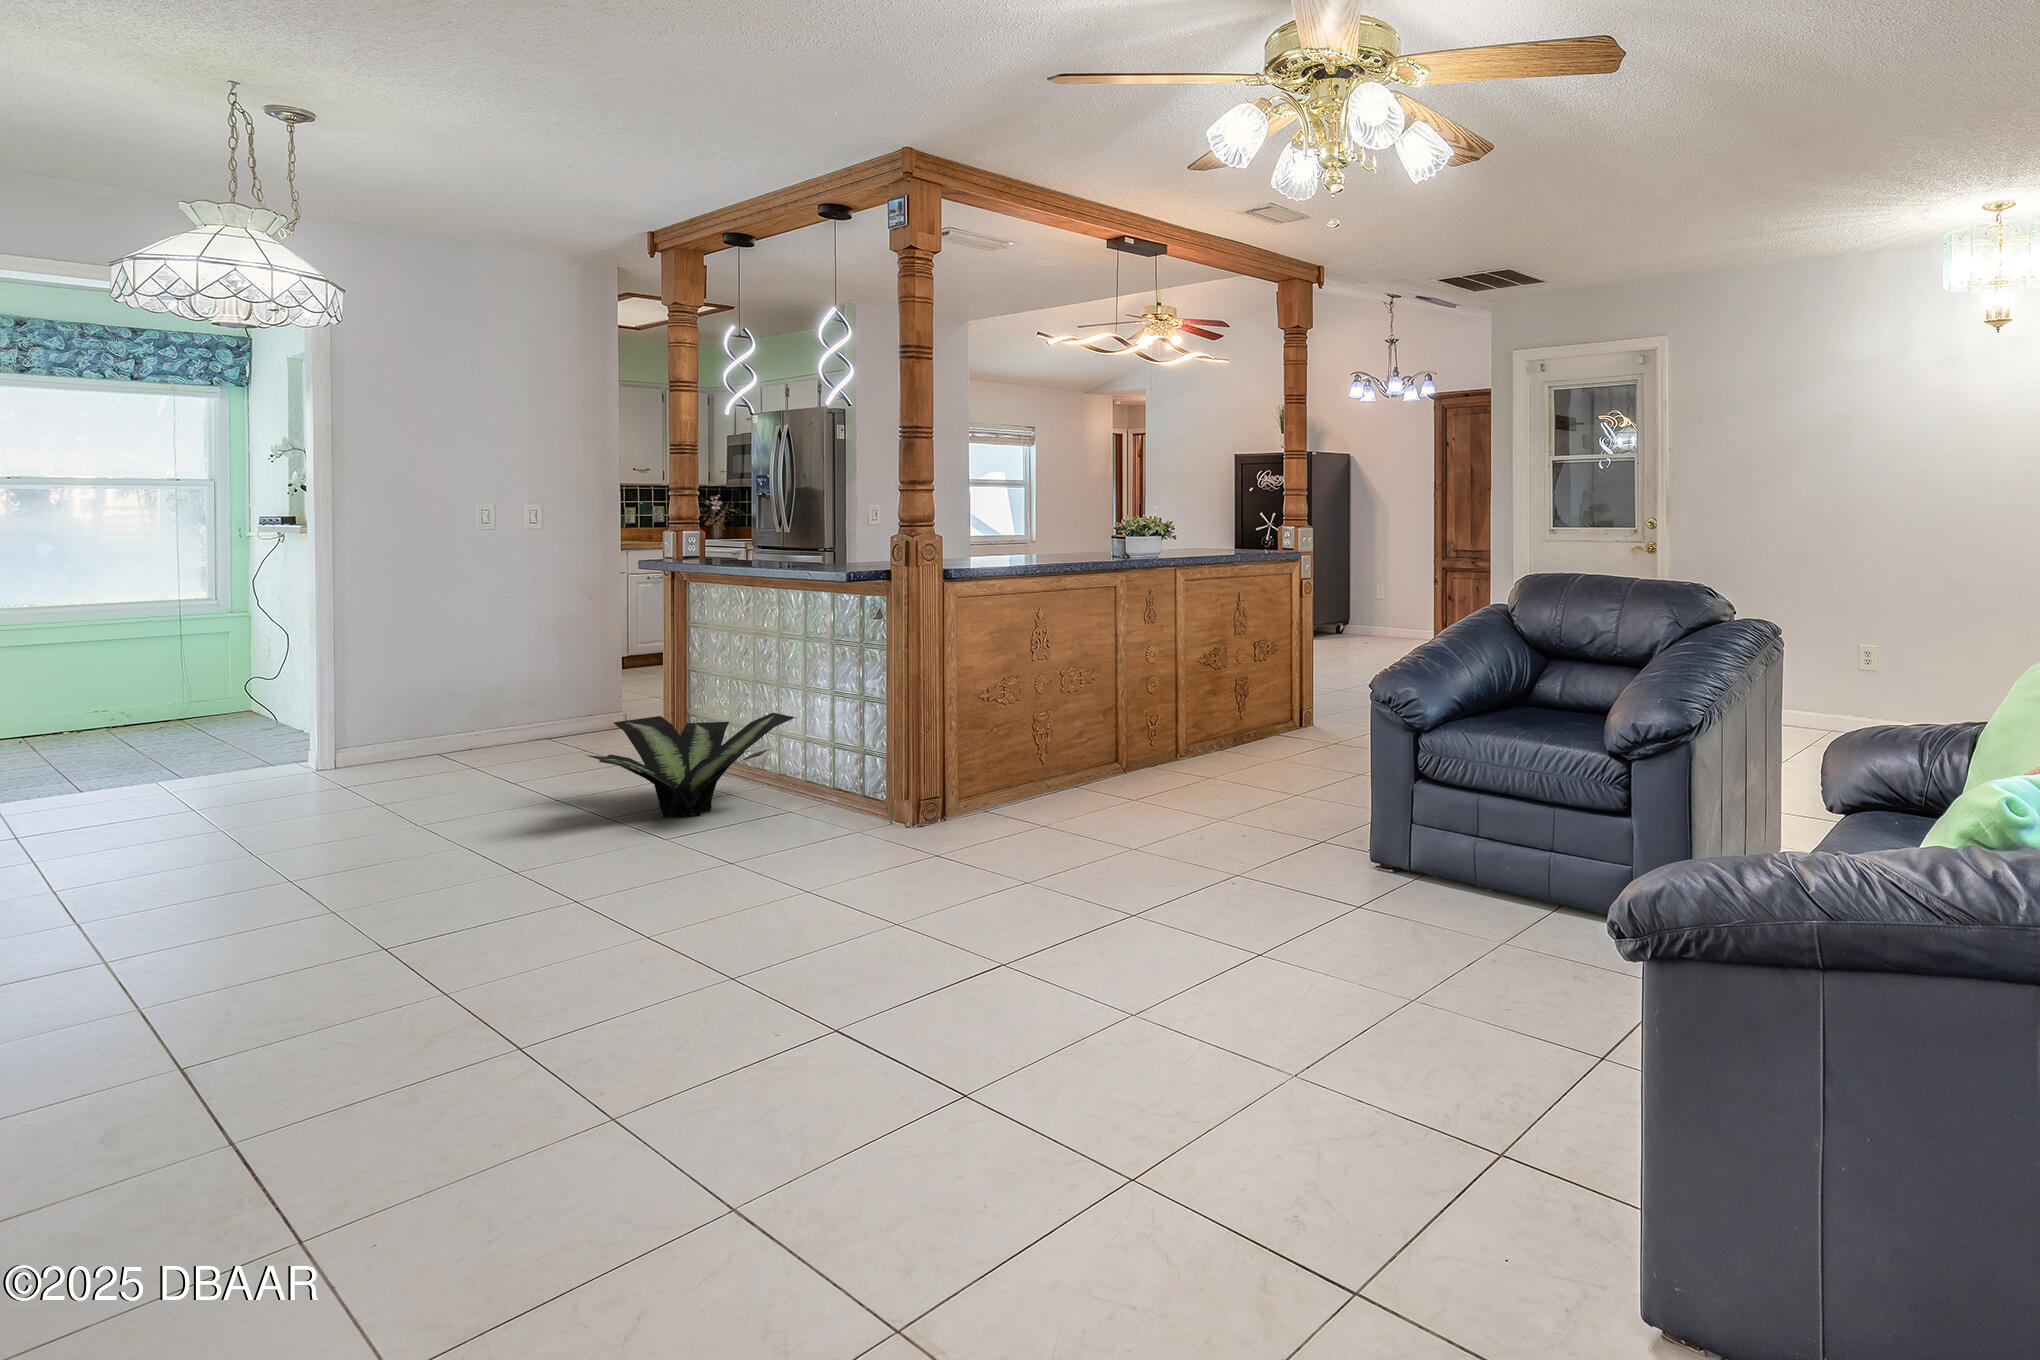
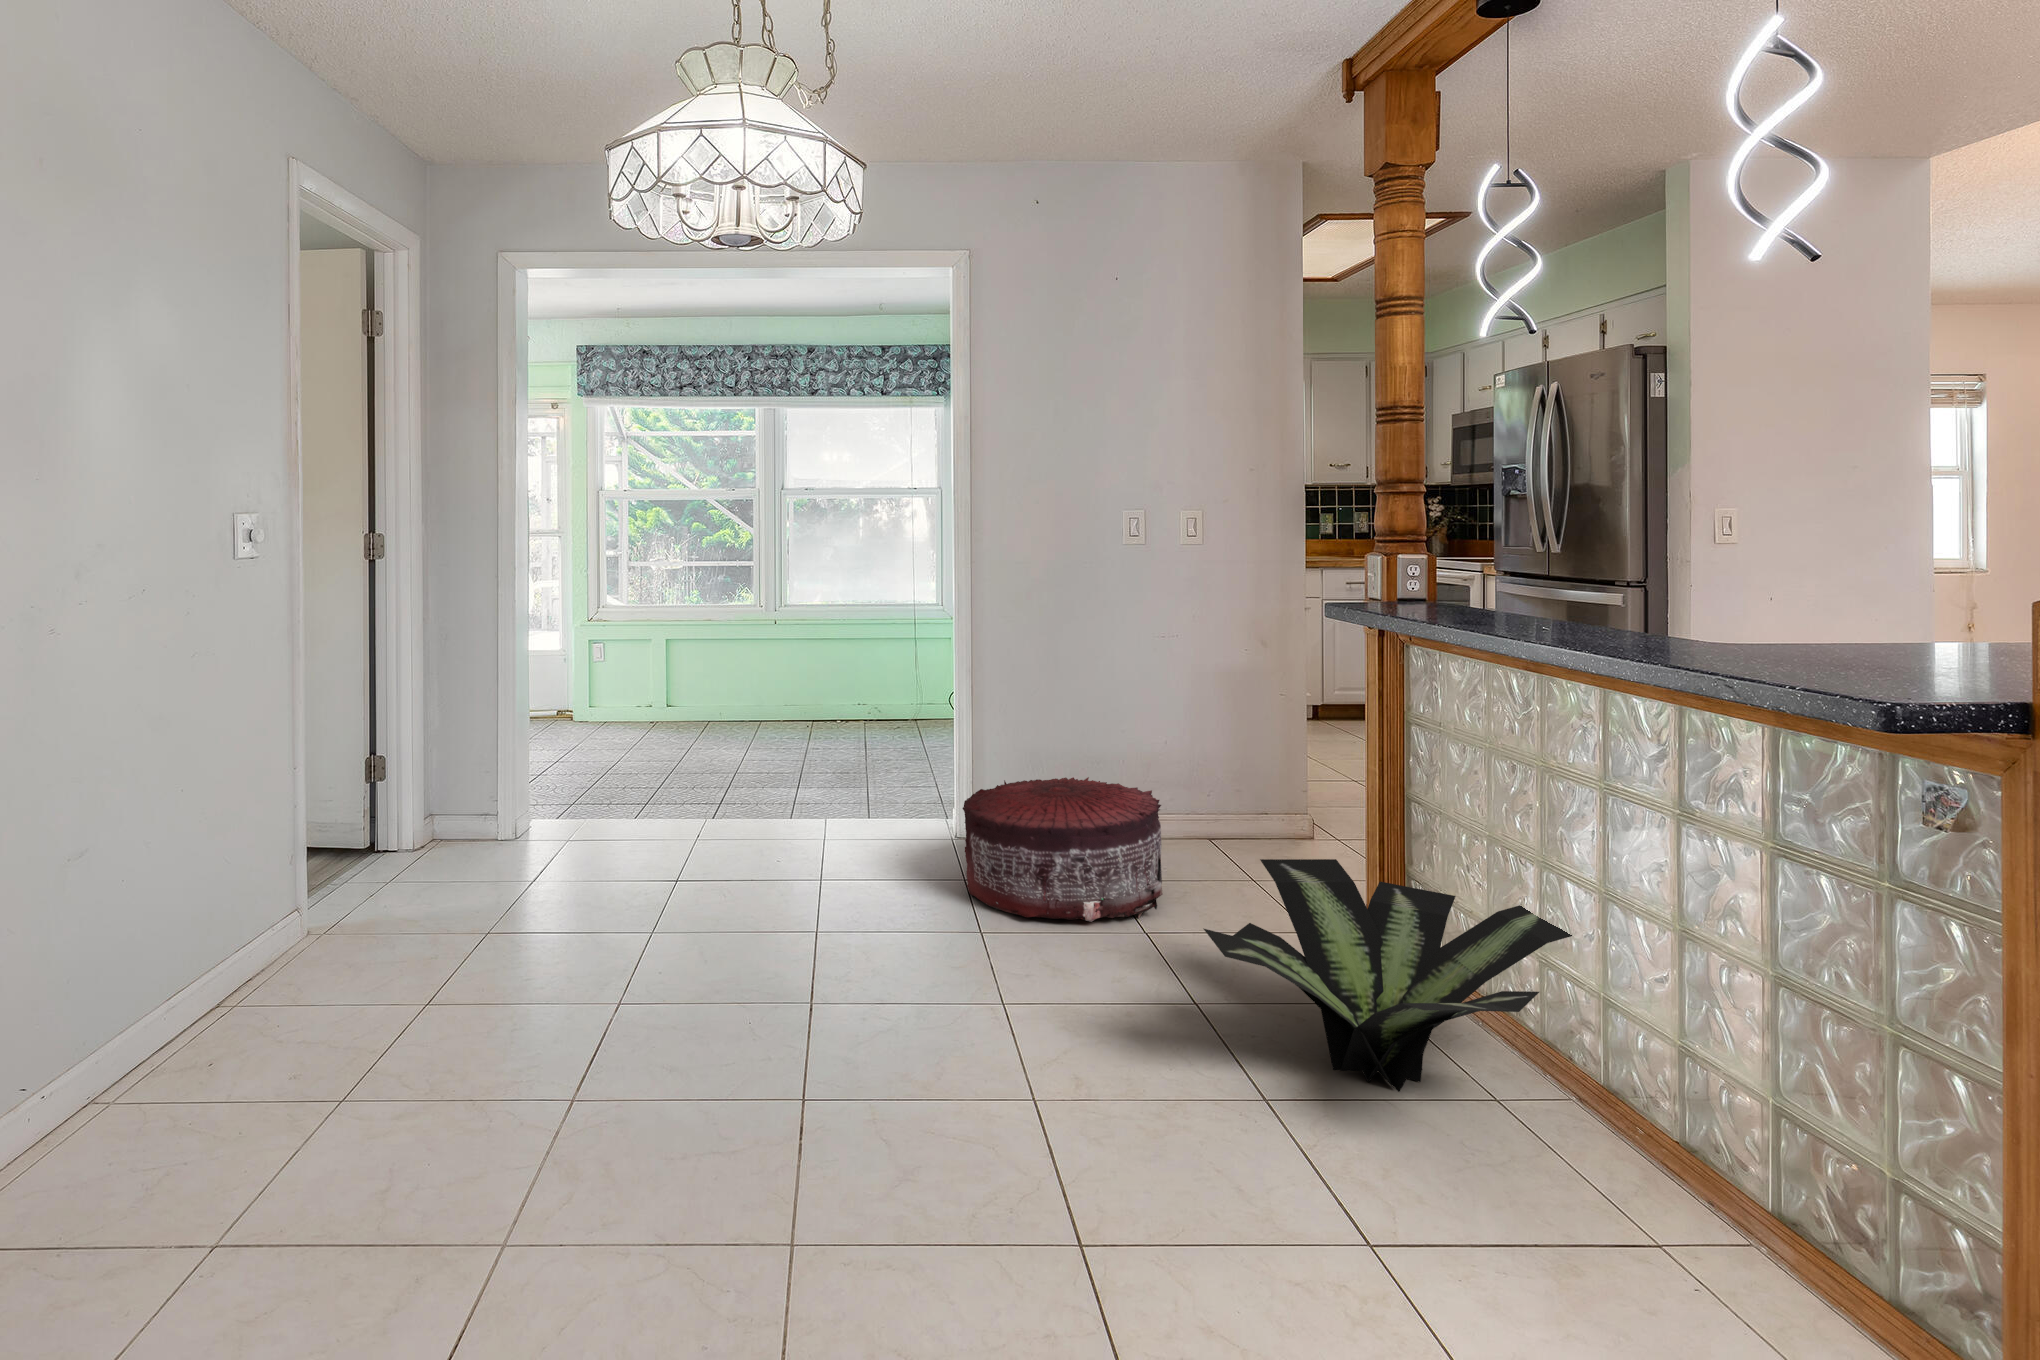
pouf: none [350,709,530,808] -> present [963,777,1163,922]

